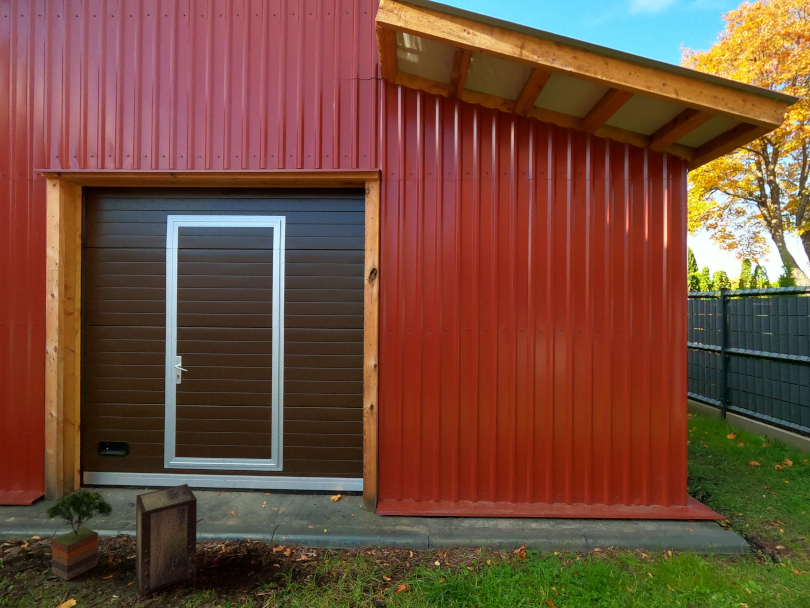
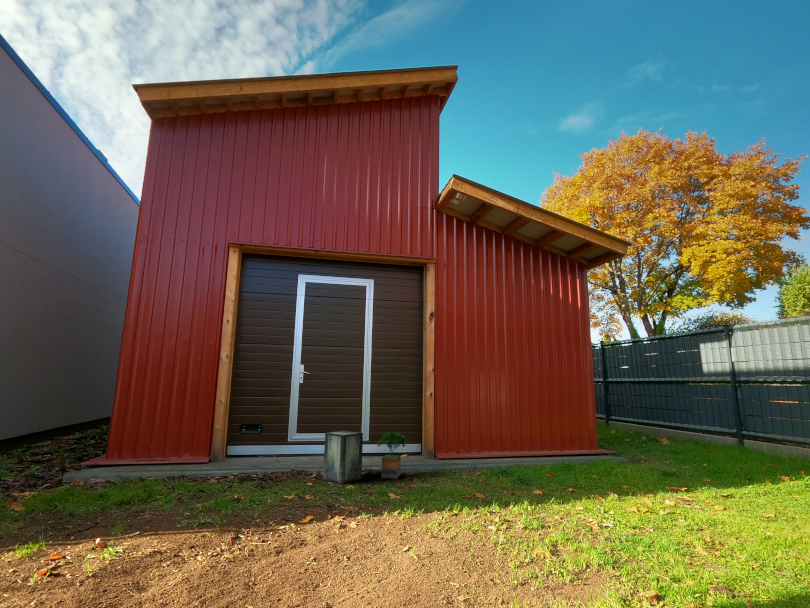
potted tree: present [45,490,113,580] -> present [378,433,407,479]

